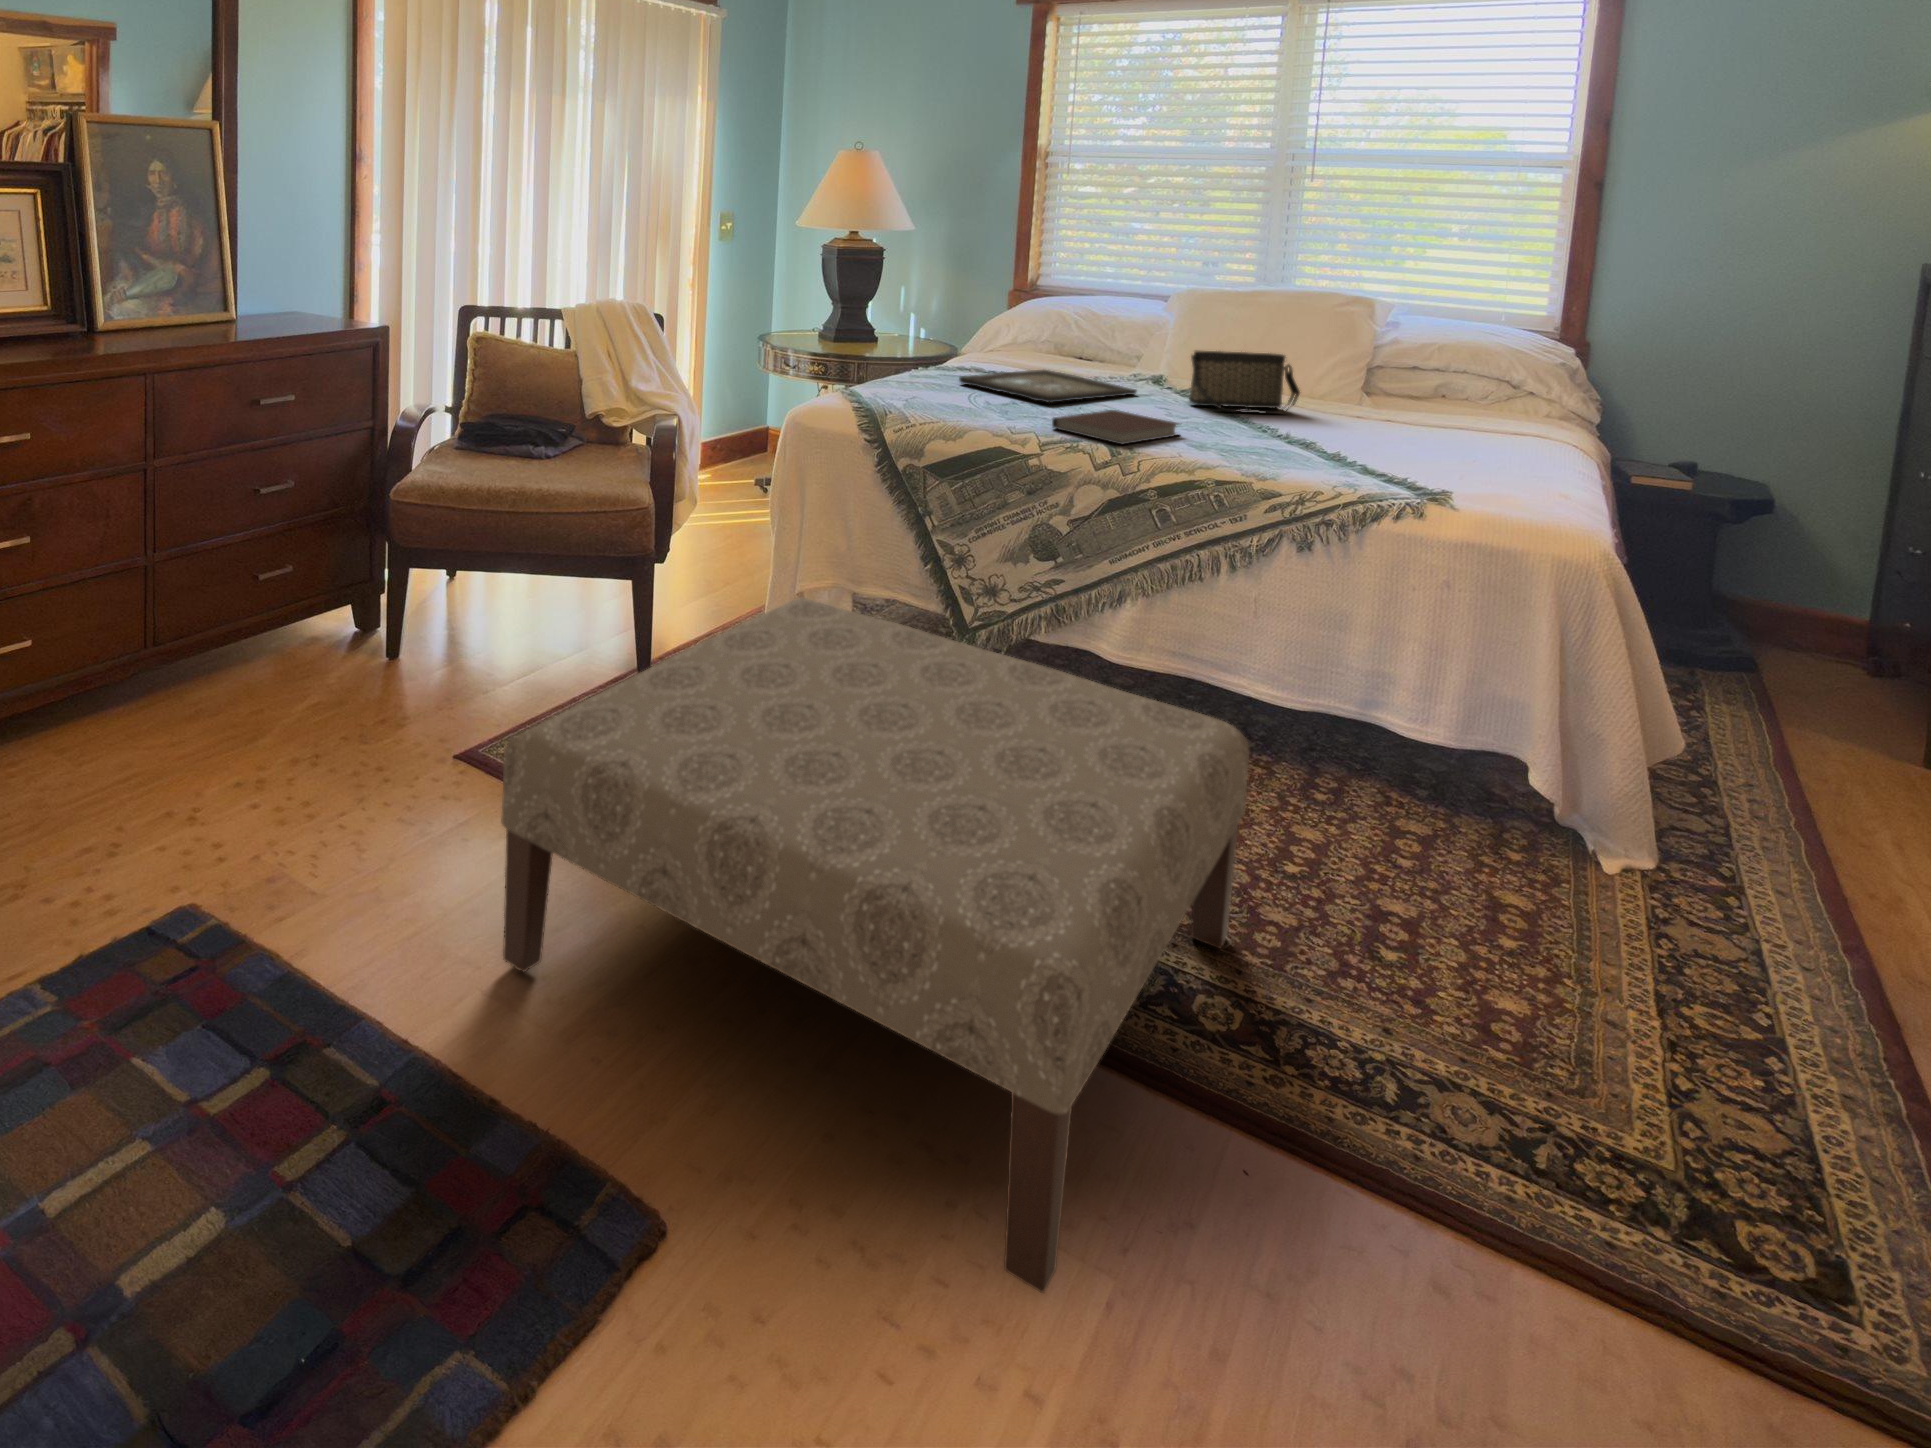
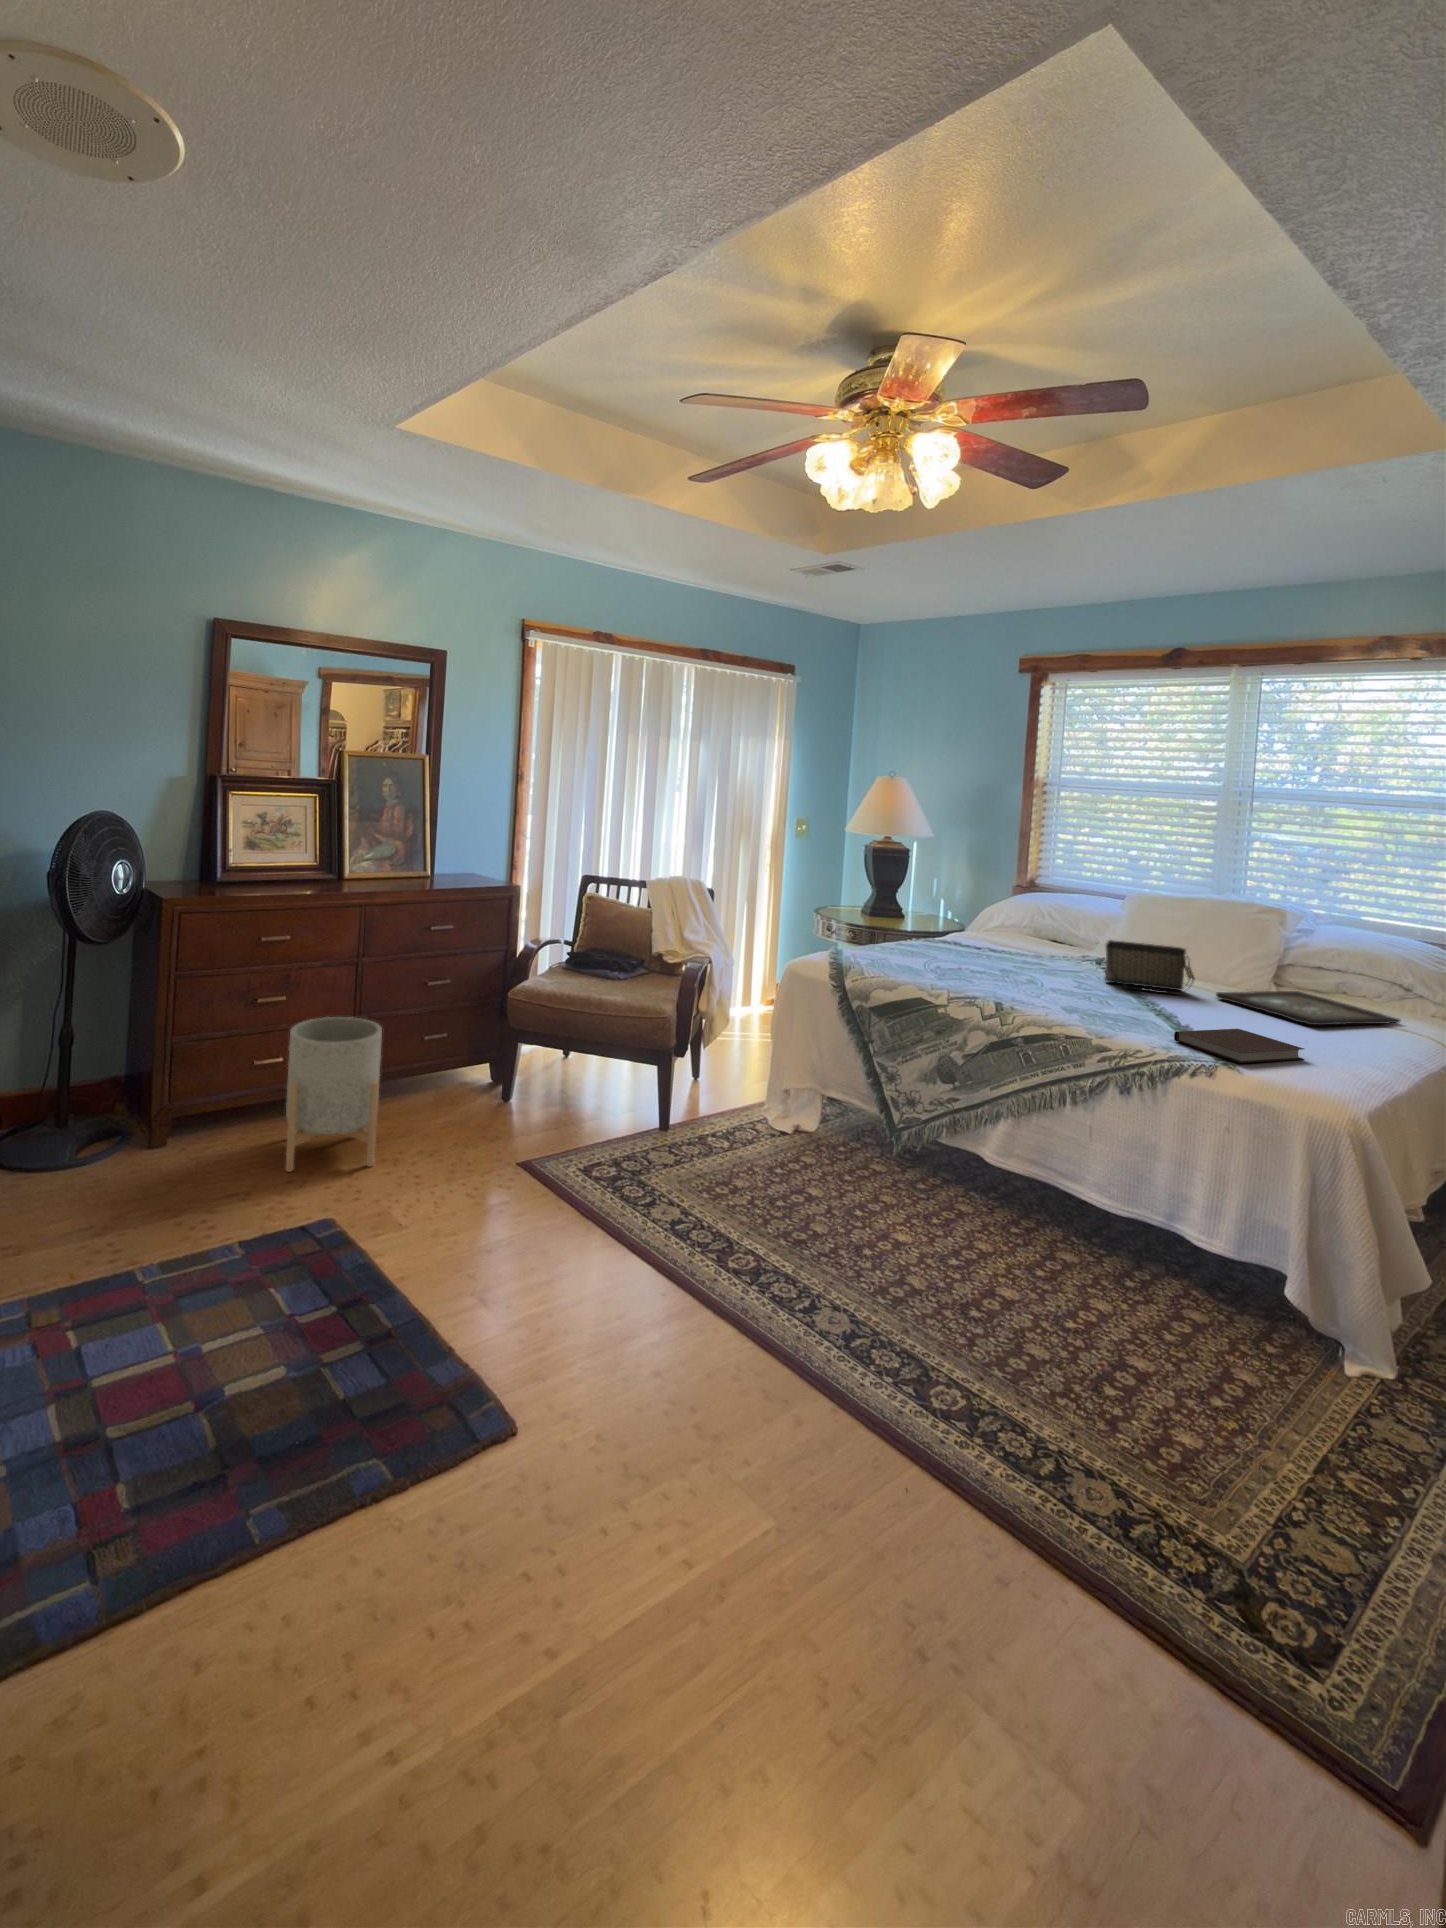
tray: present [959,370,1137,403] -> present [1216,991,1400,1025]
notebook: present [1052,410,1178,444] -> present [1174,1029,1304,1063]
planter: none [58,557,227,827] -> present [286,1017,382,1172]
ottoman: present [501,598,1249,1293] -> none [491,1085,999,1510]

